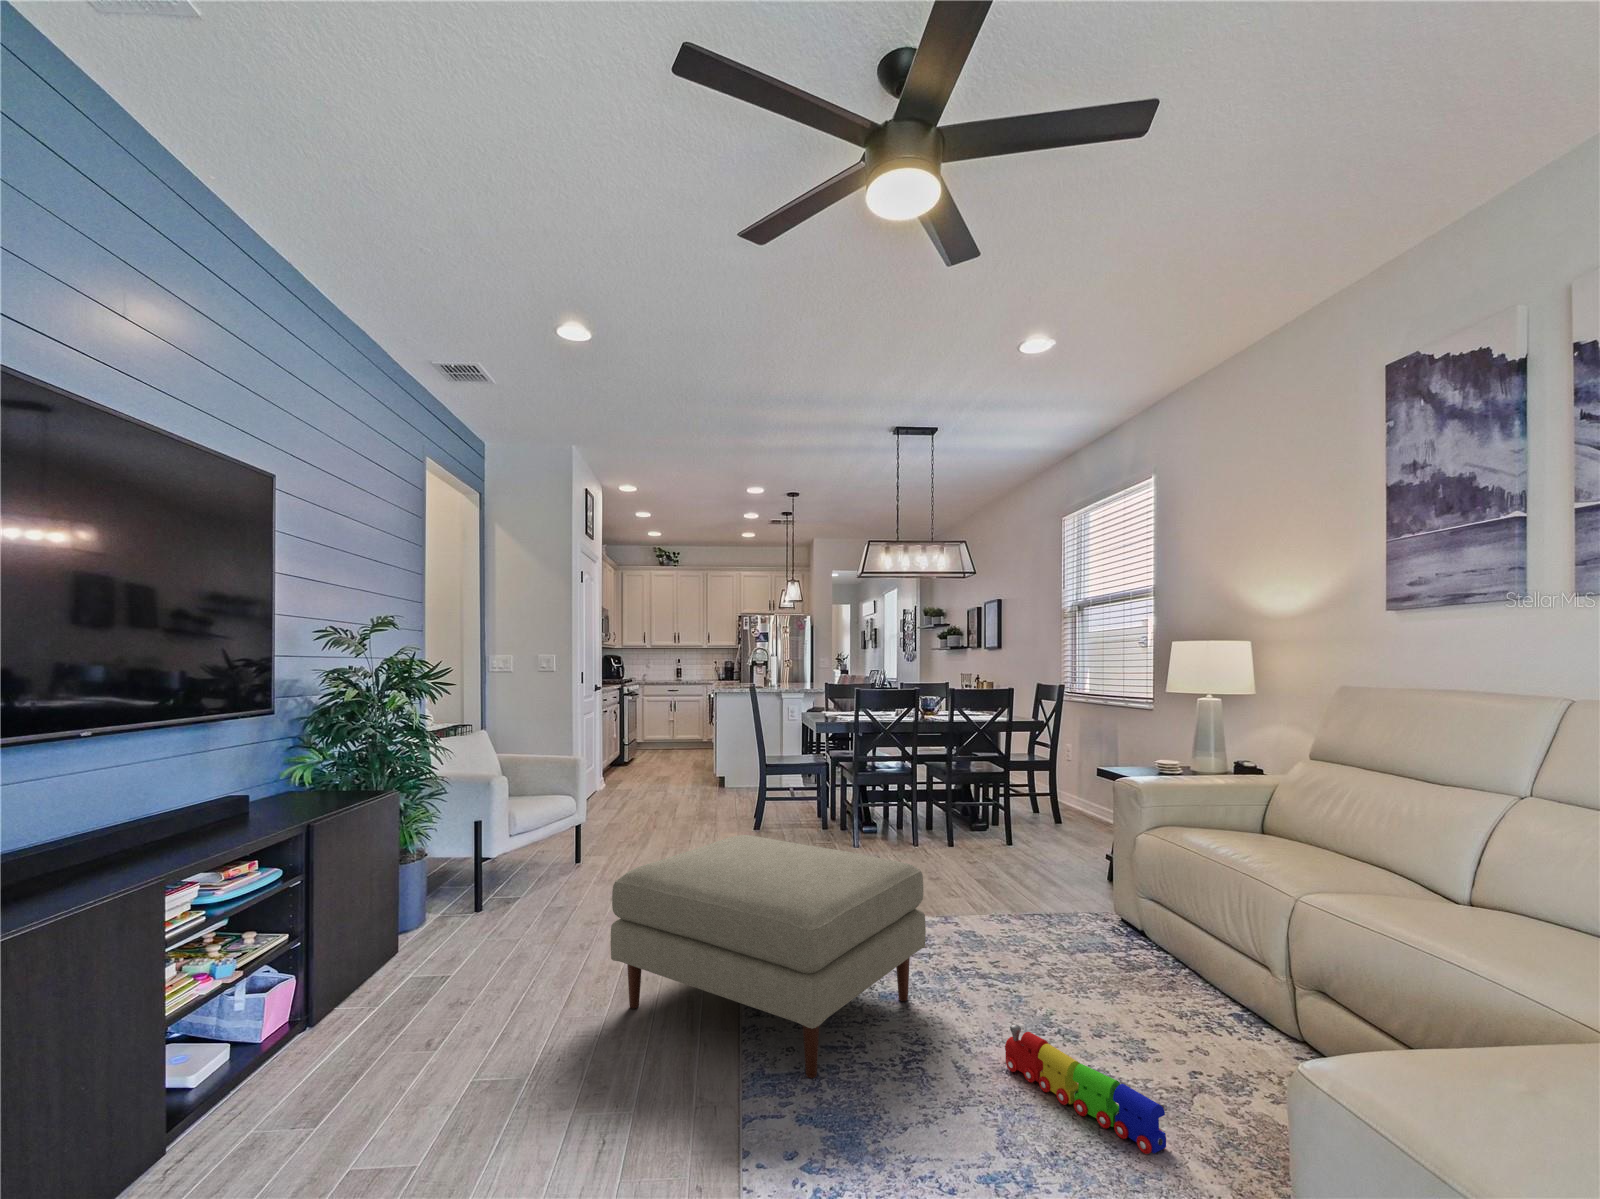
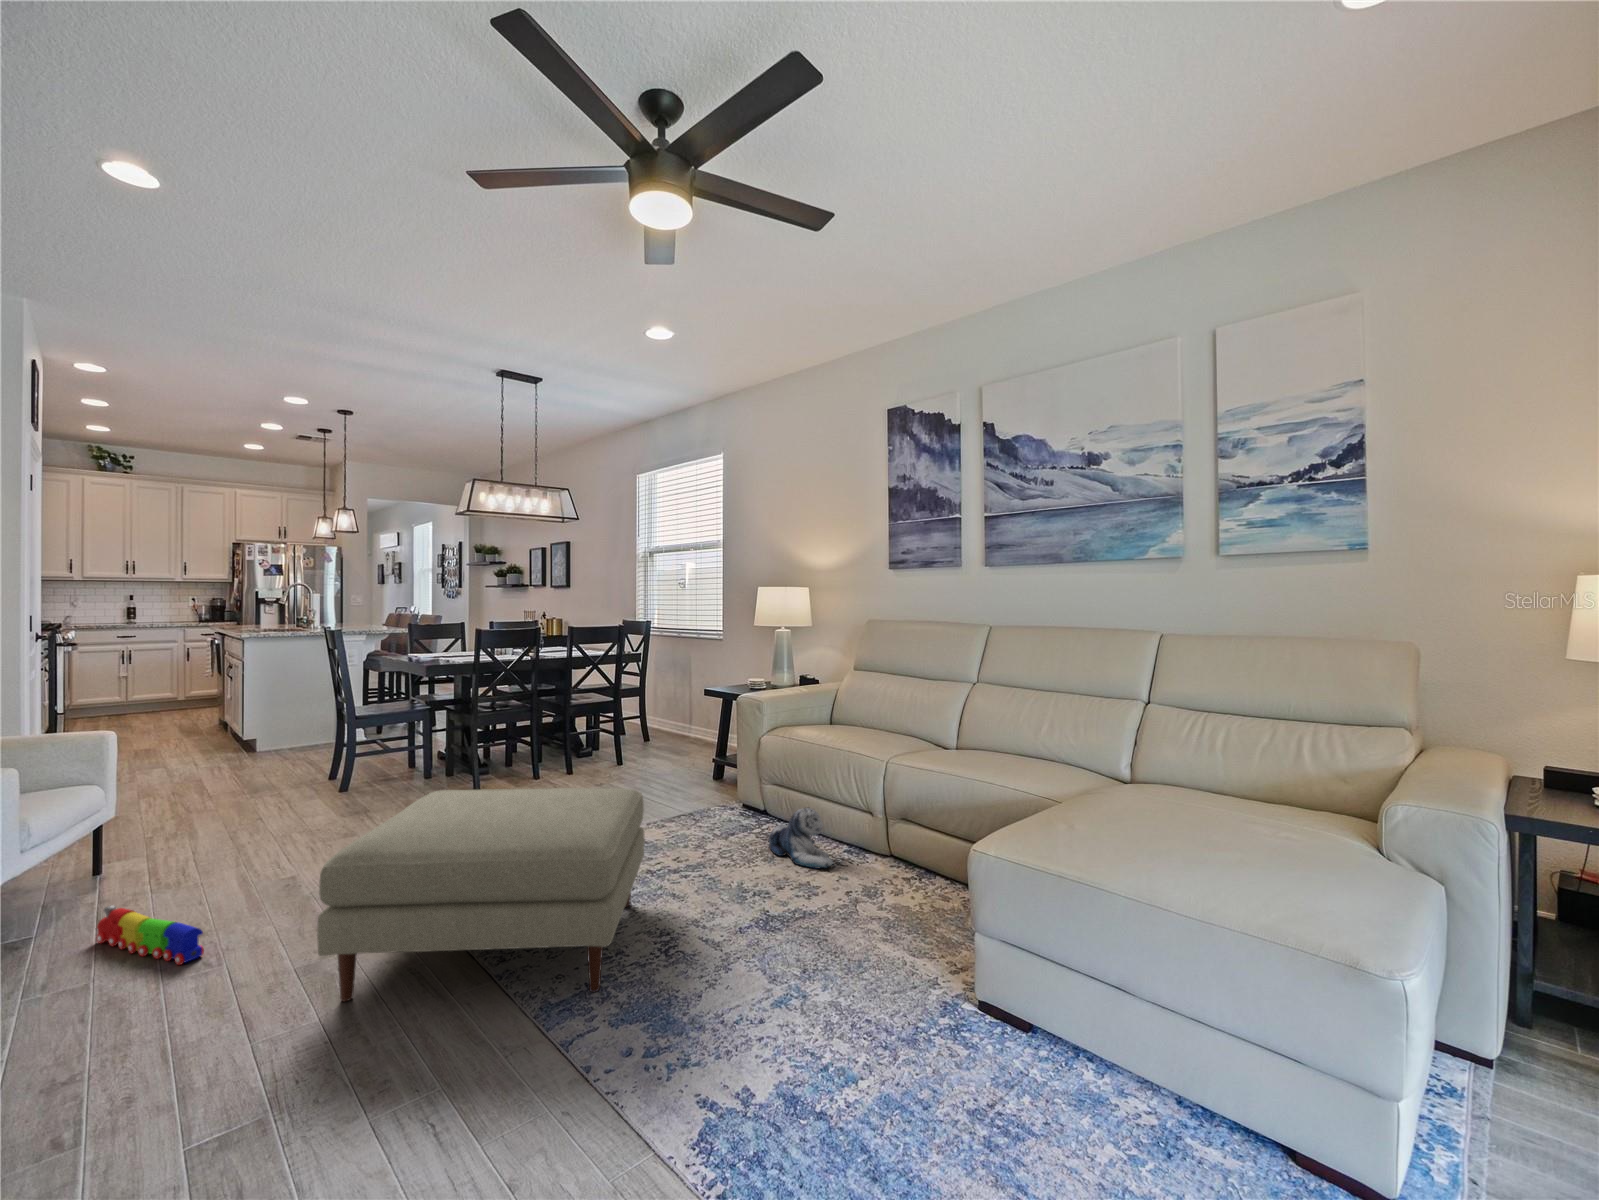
plush toy: none [1120,936,1199,1031] -> present [769,808,833,869]
toy train: present [1005,1024,1166,1154] -> present [96,905,204,965]

